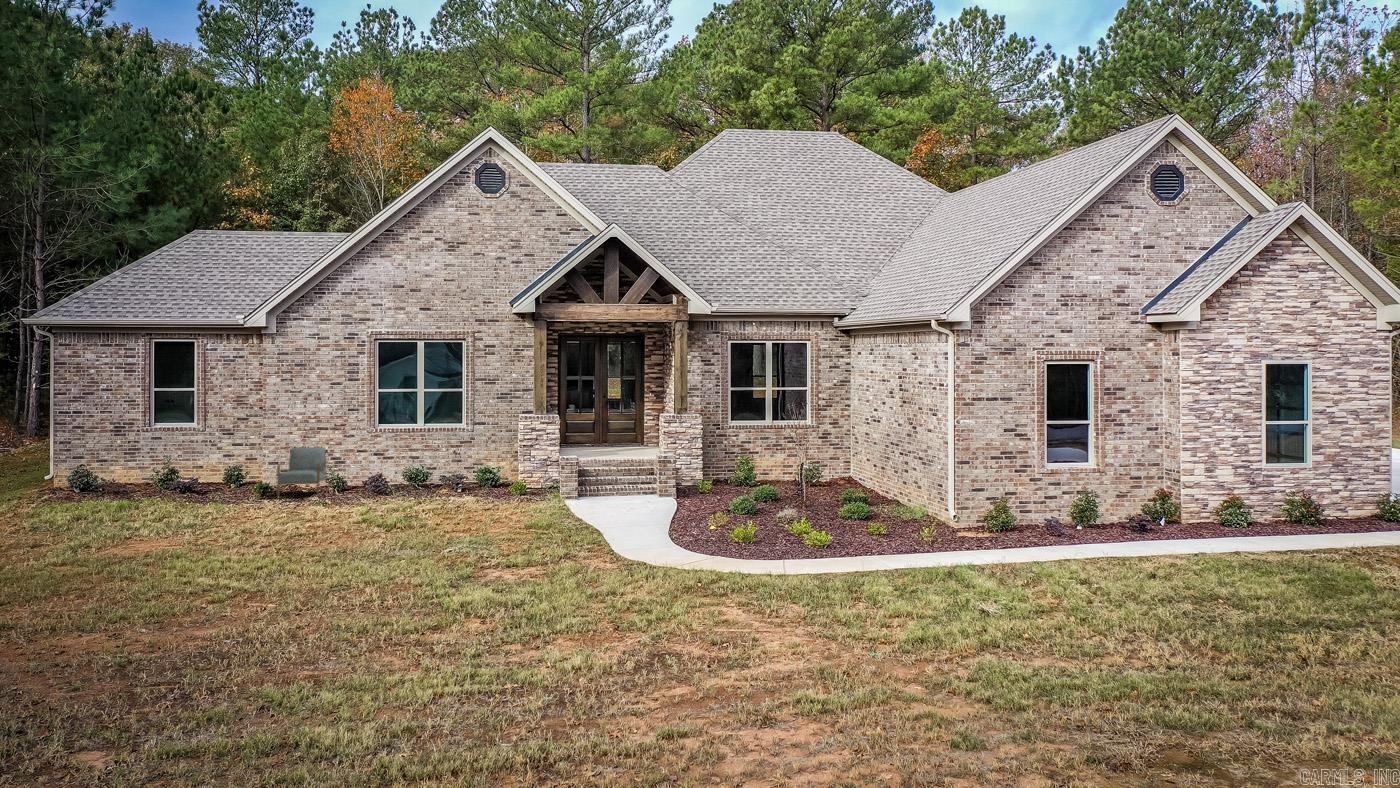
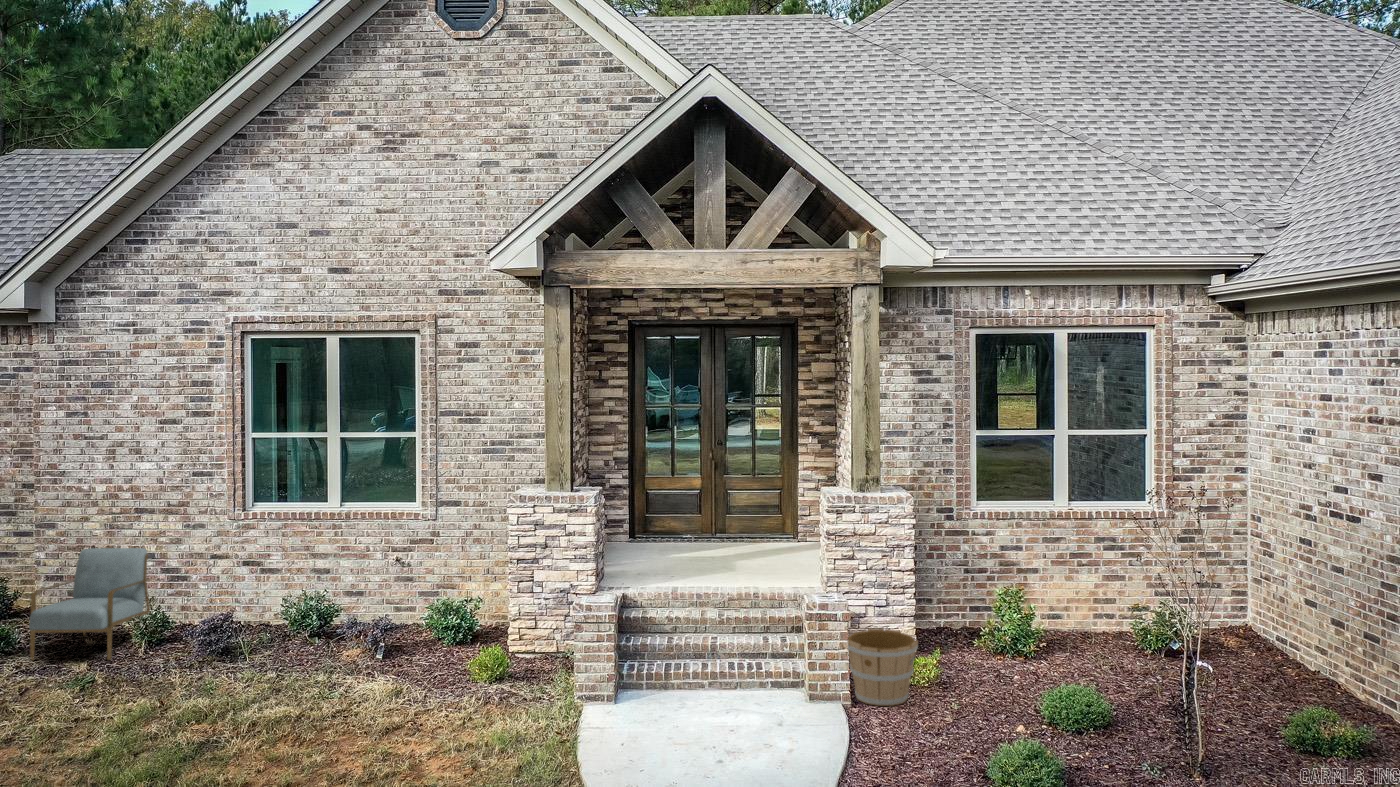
wooden bucket: none [672,470,703,499] -> present [847,628,918,706]

